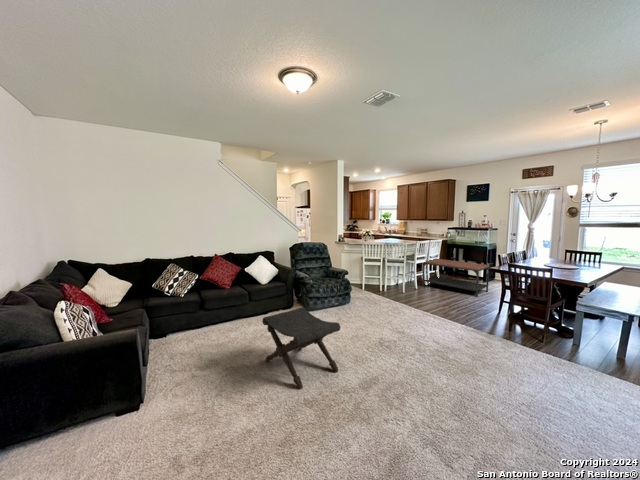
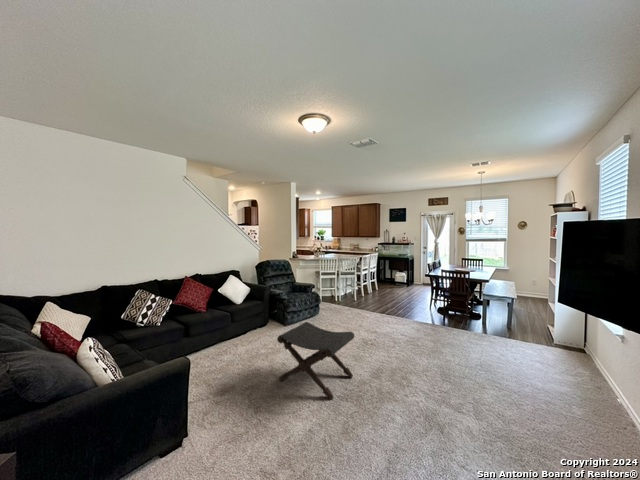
coffee table: present [422,259,489,297] -> none [367,269,417,299]

